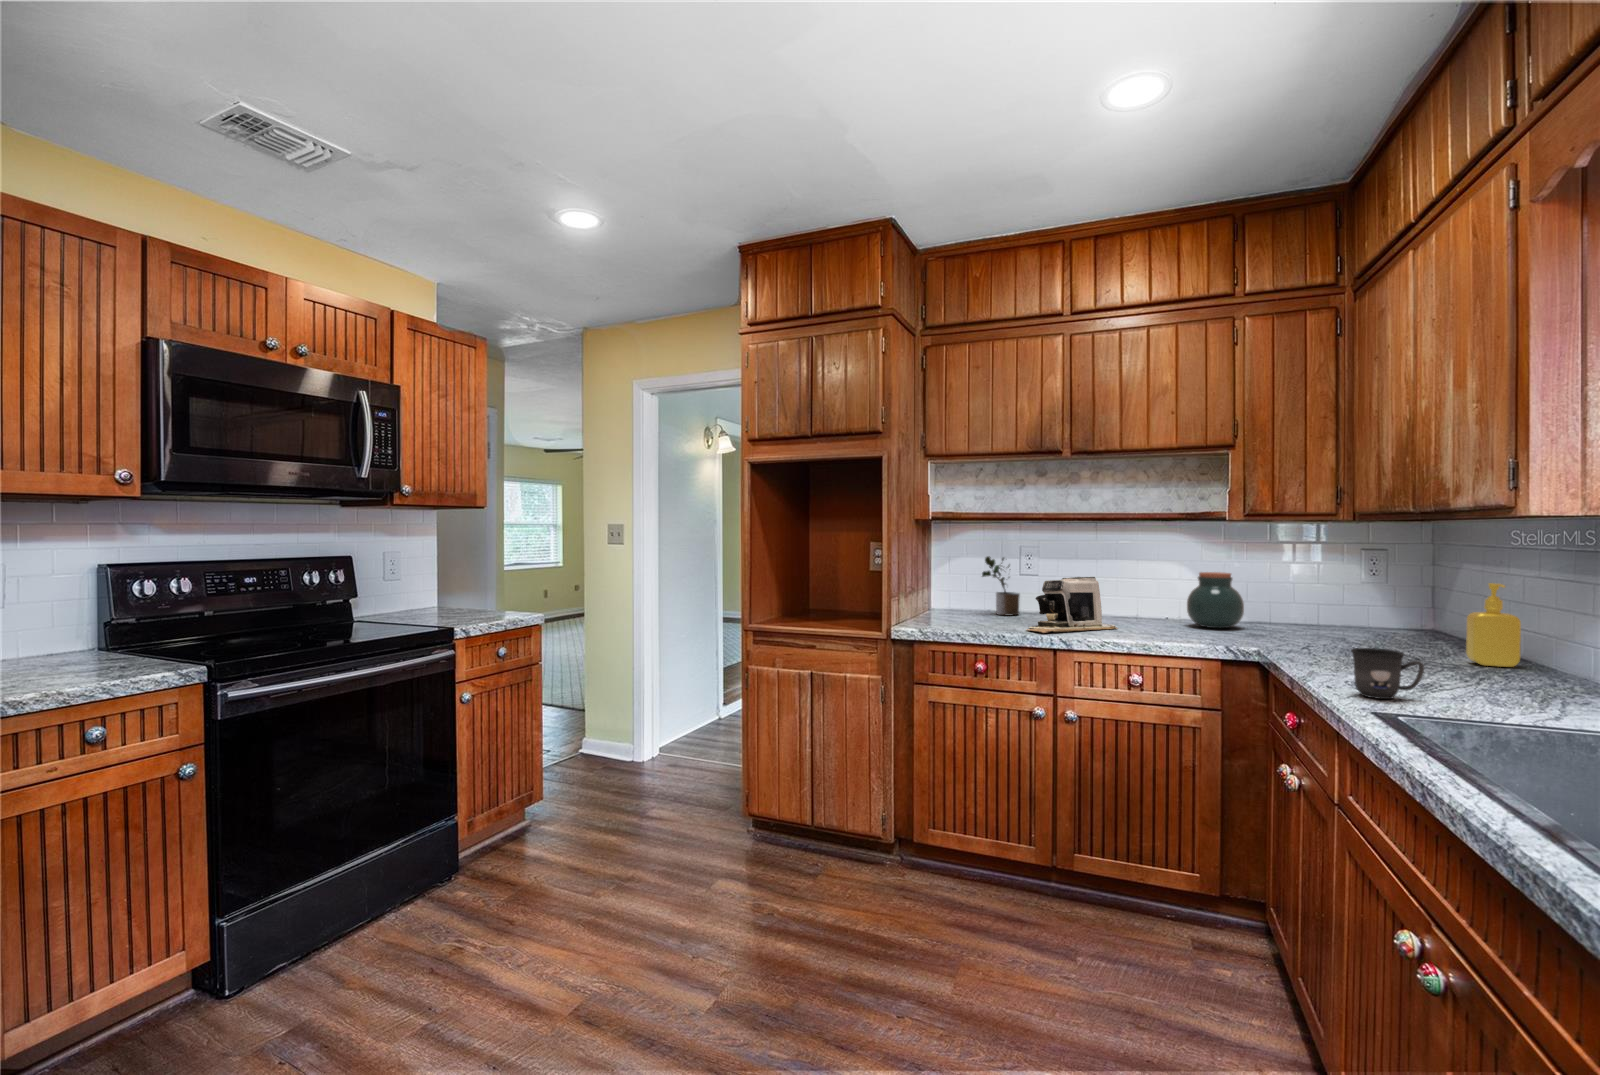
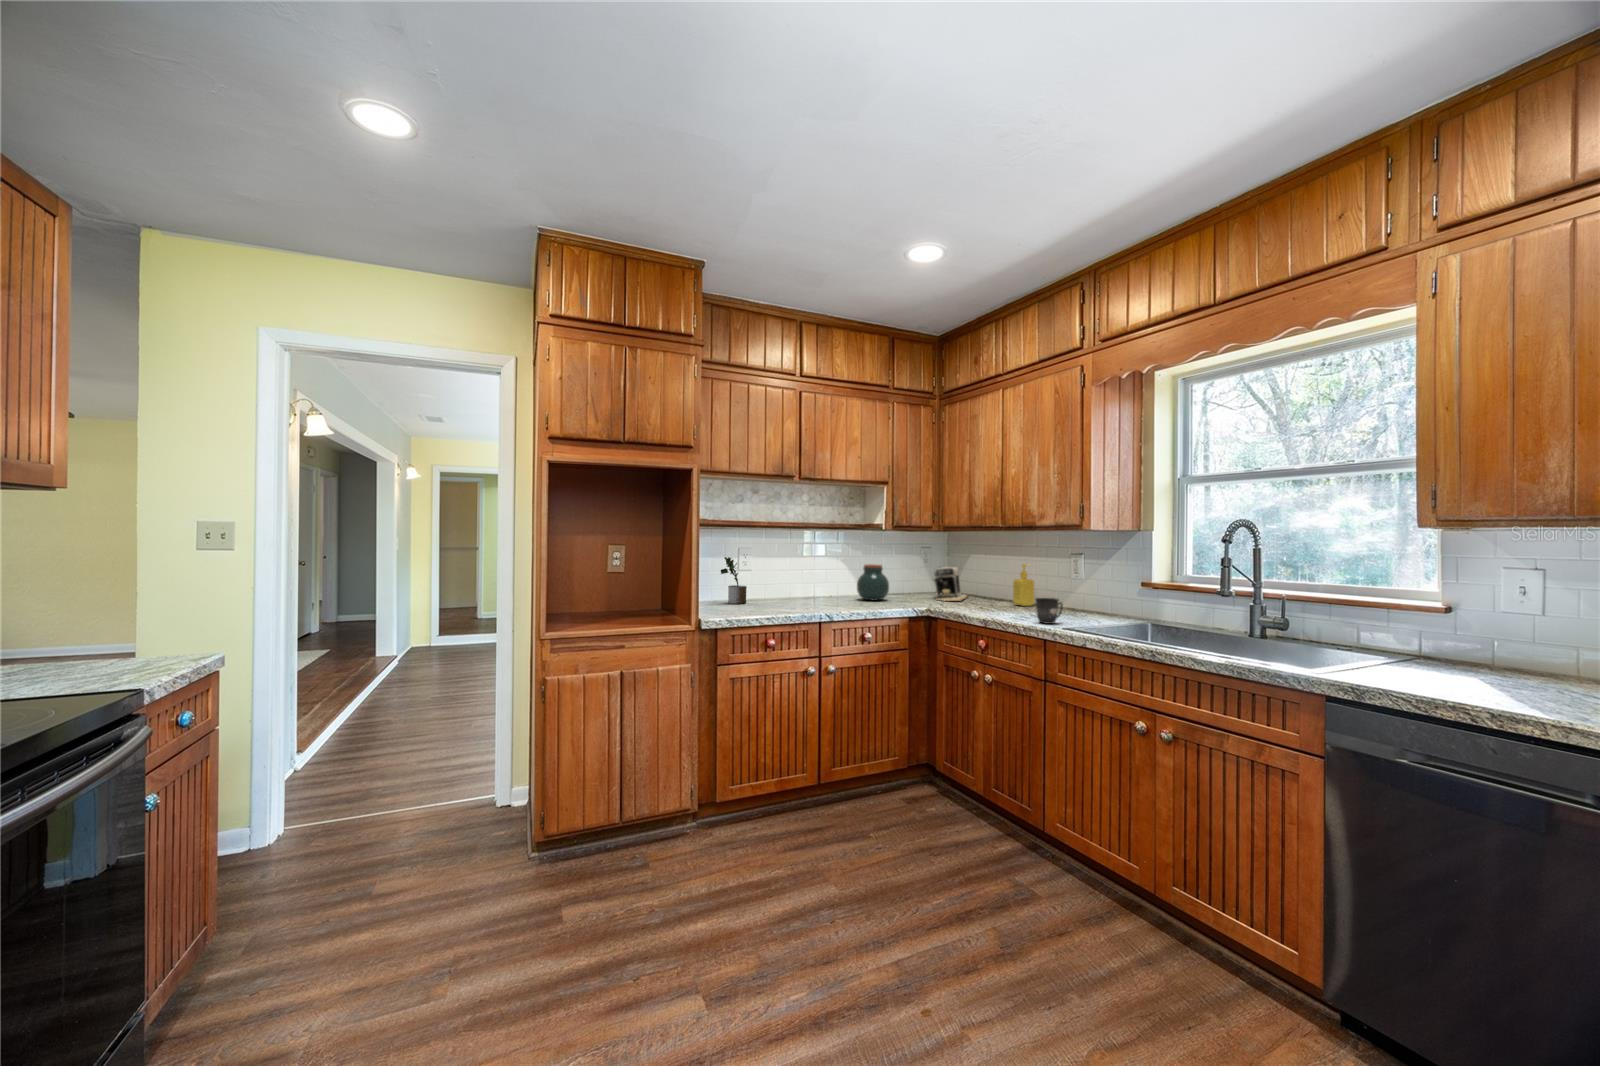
coffee maker: present [1027,577,1118,633] -> present [934,566,967,601]

